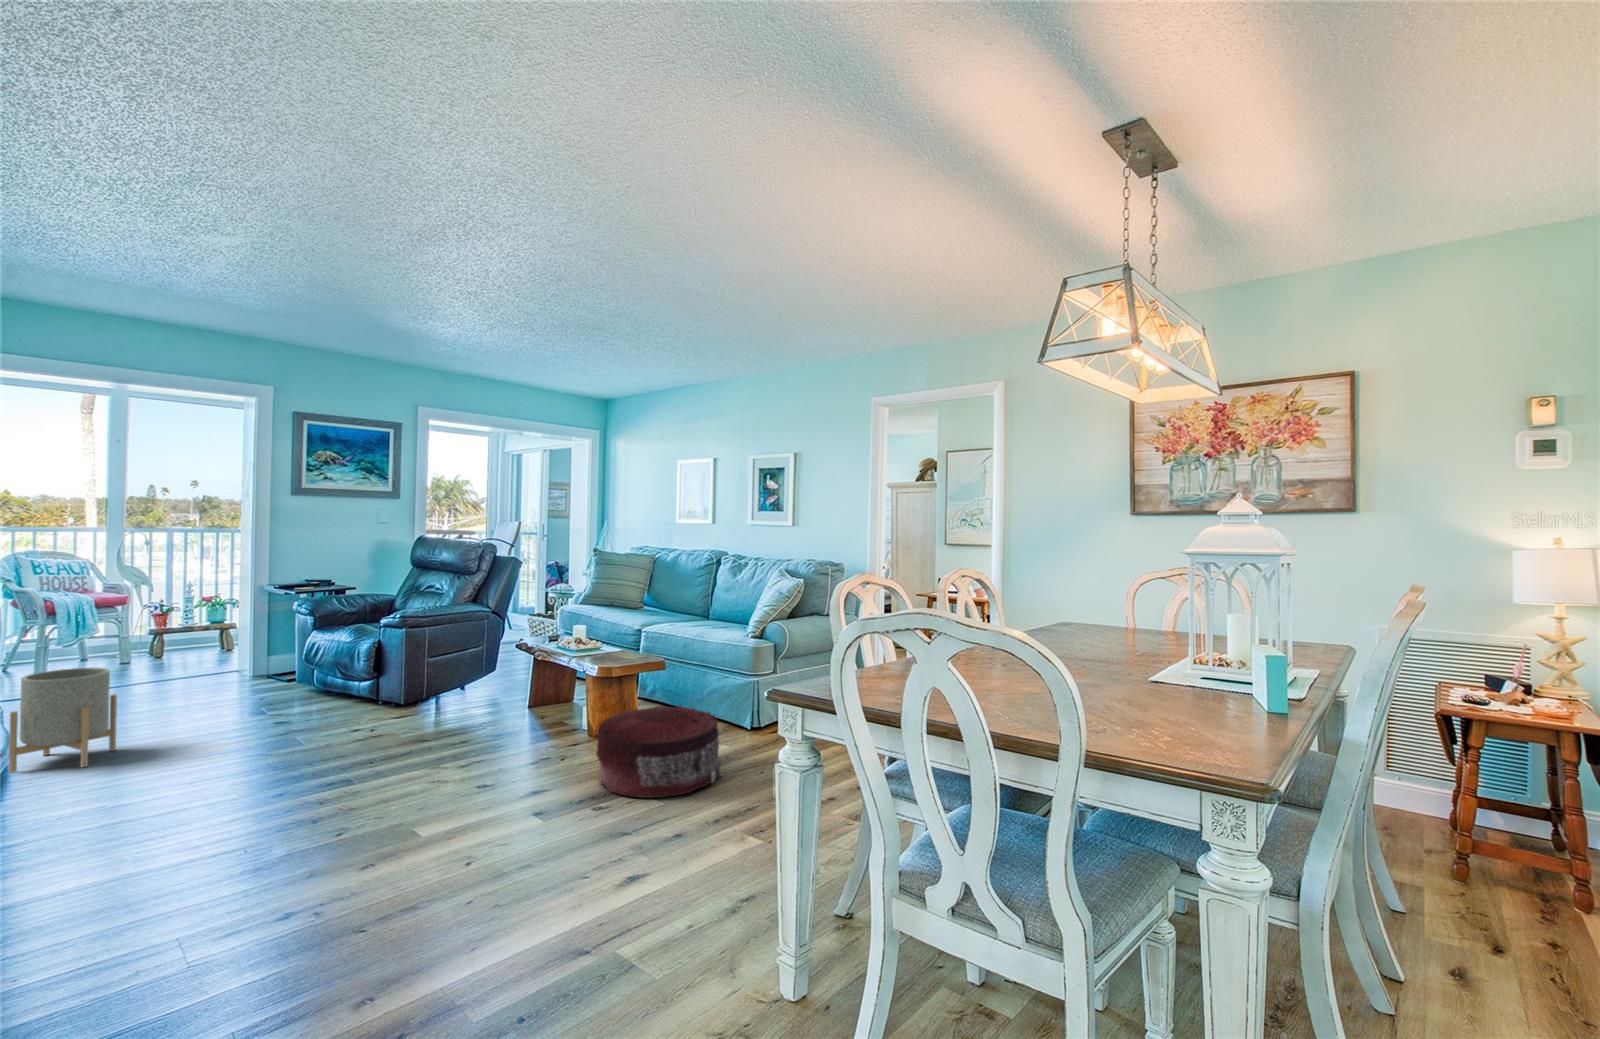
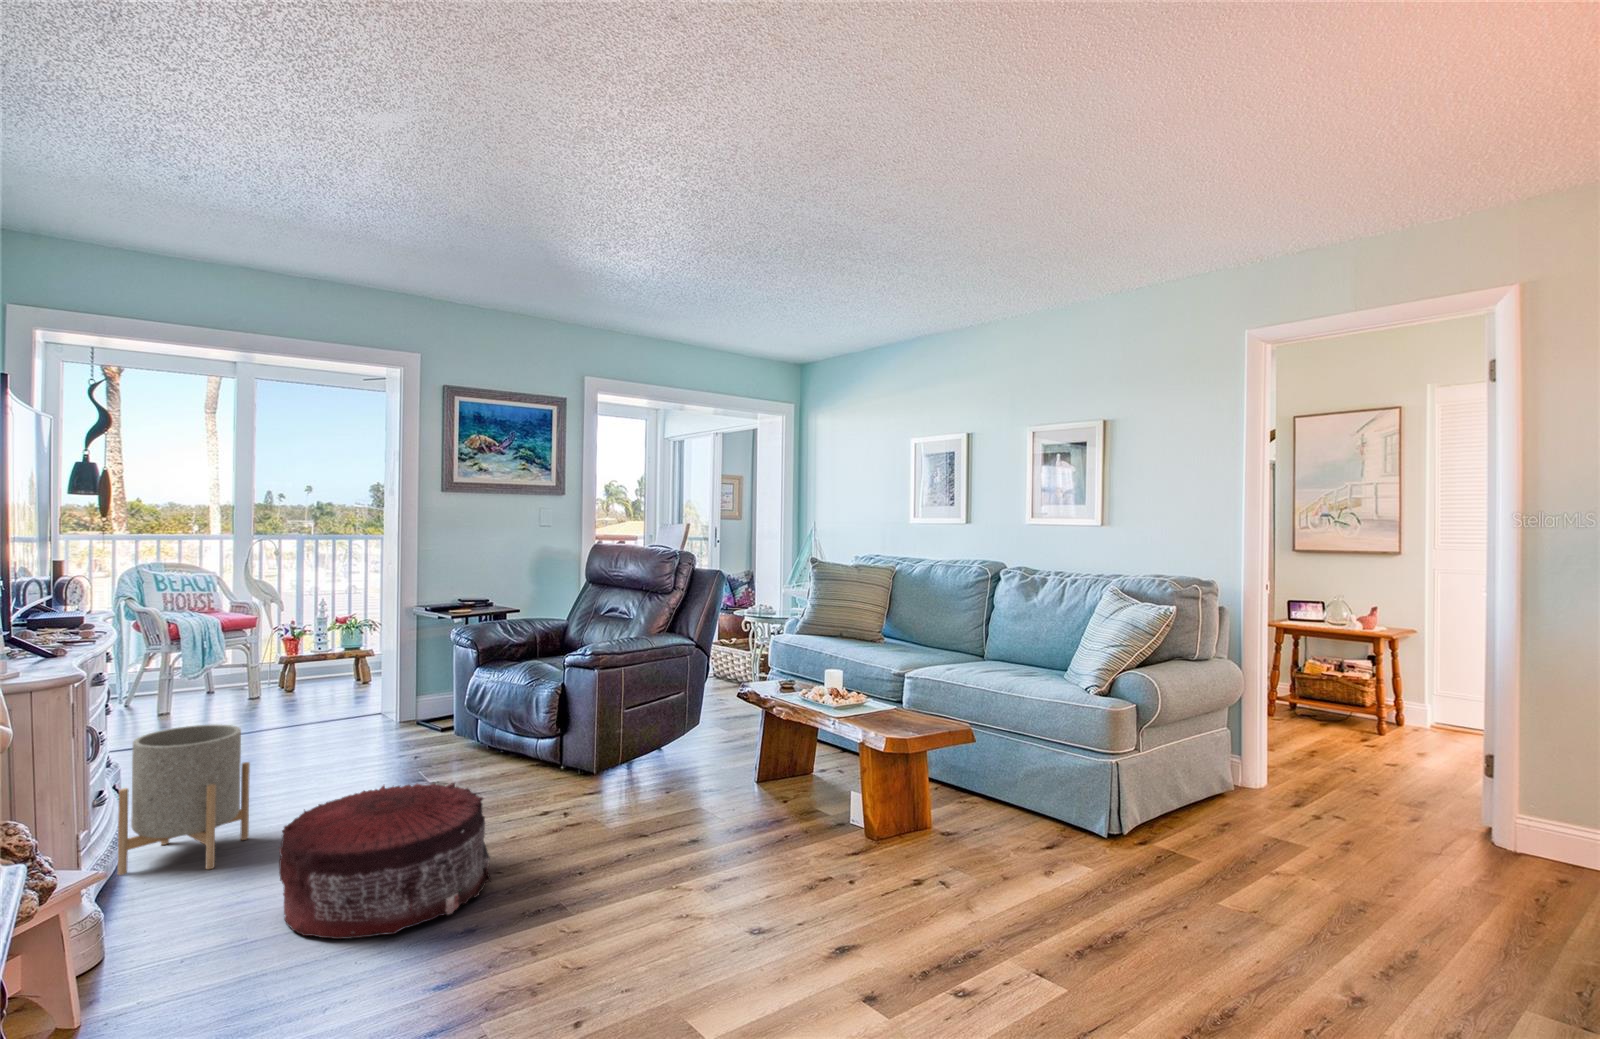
pouf: present [596,706,720,798] -> present [279,783,491,939]

